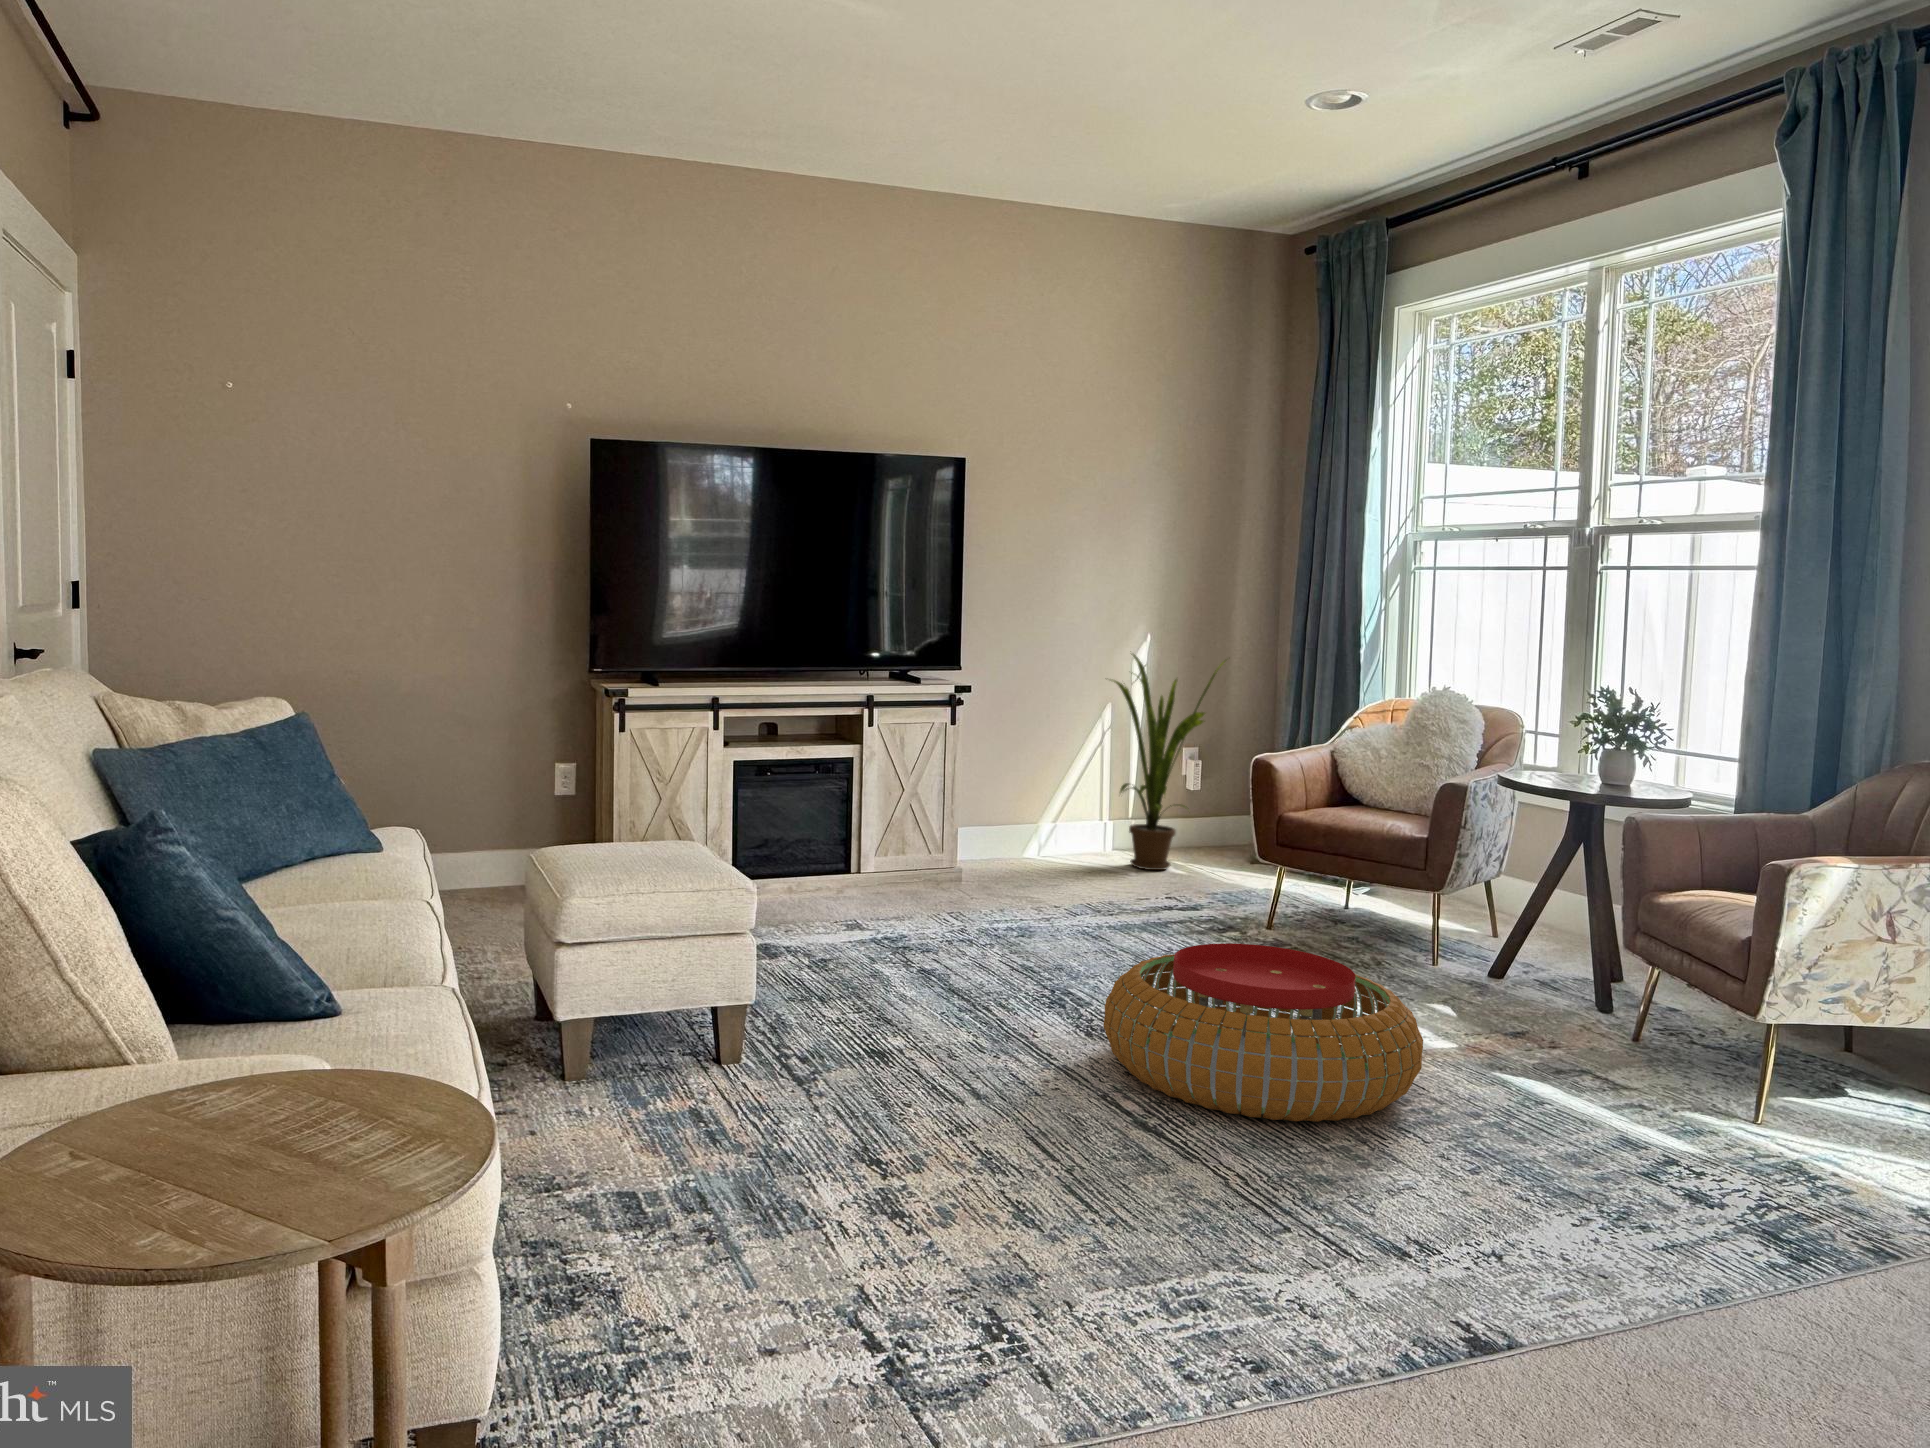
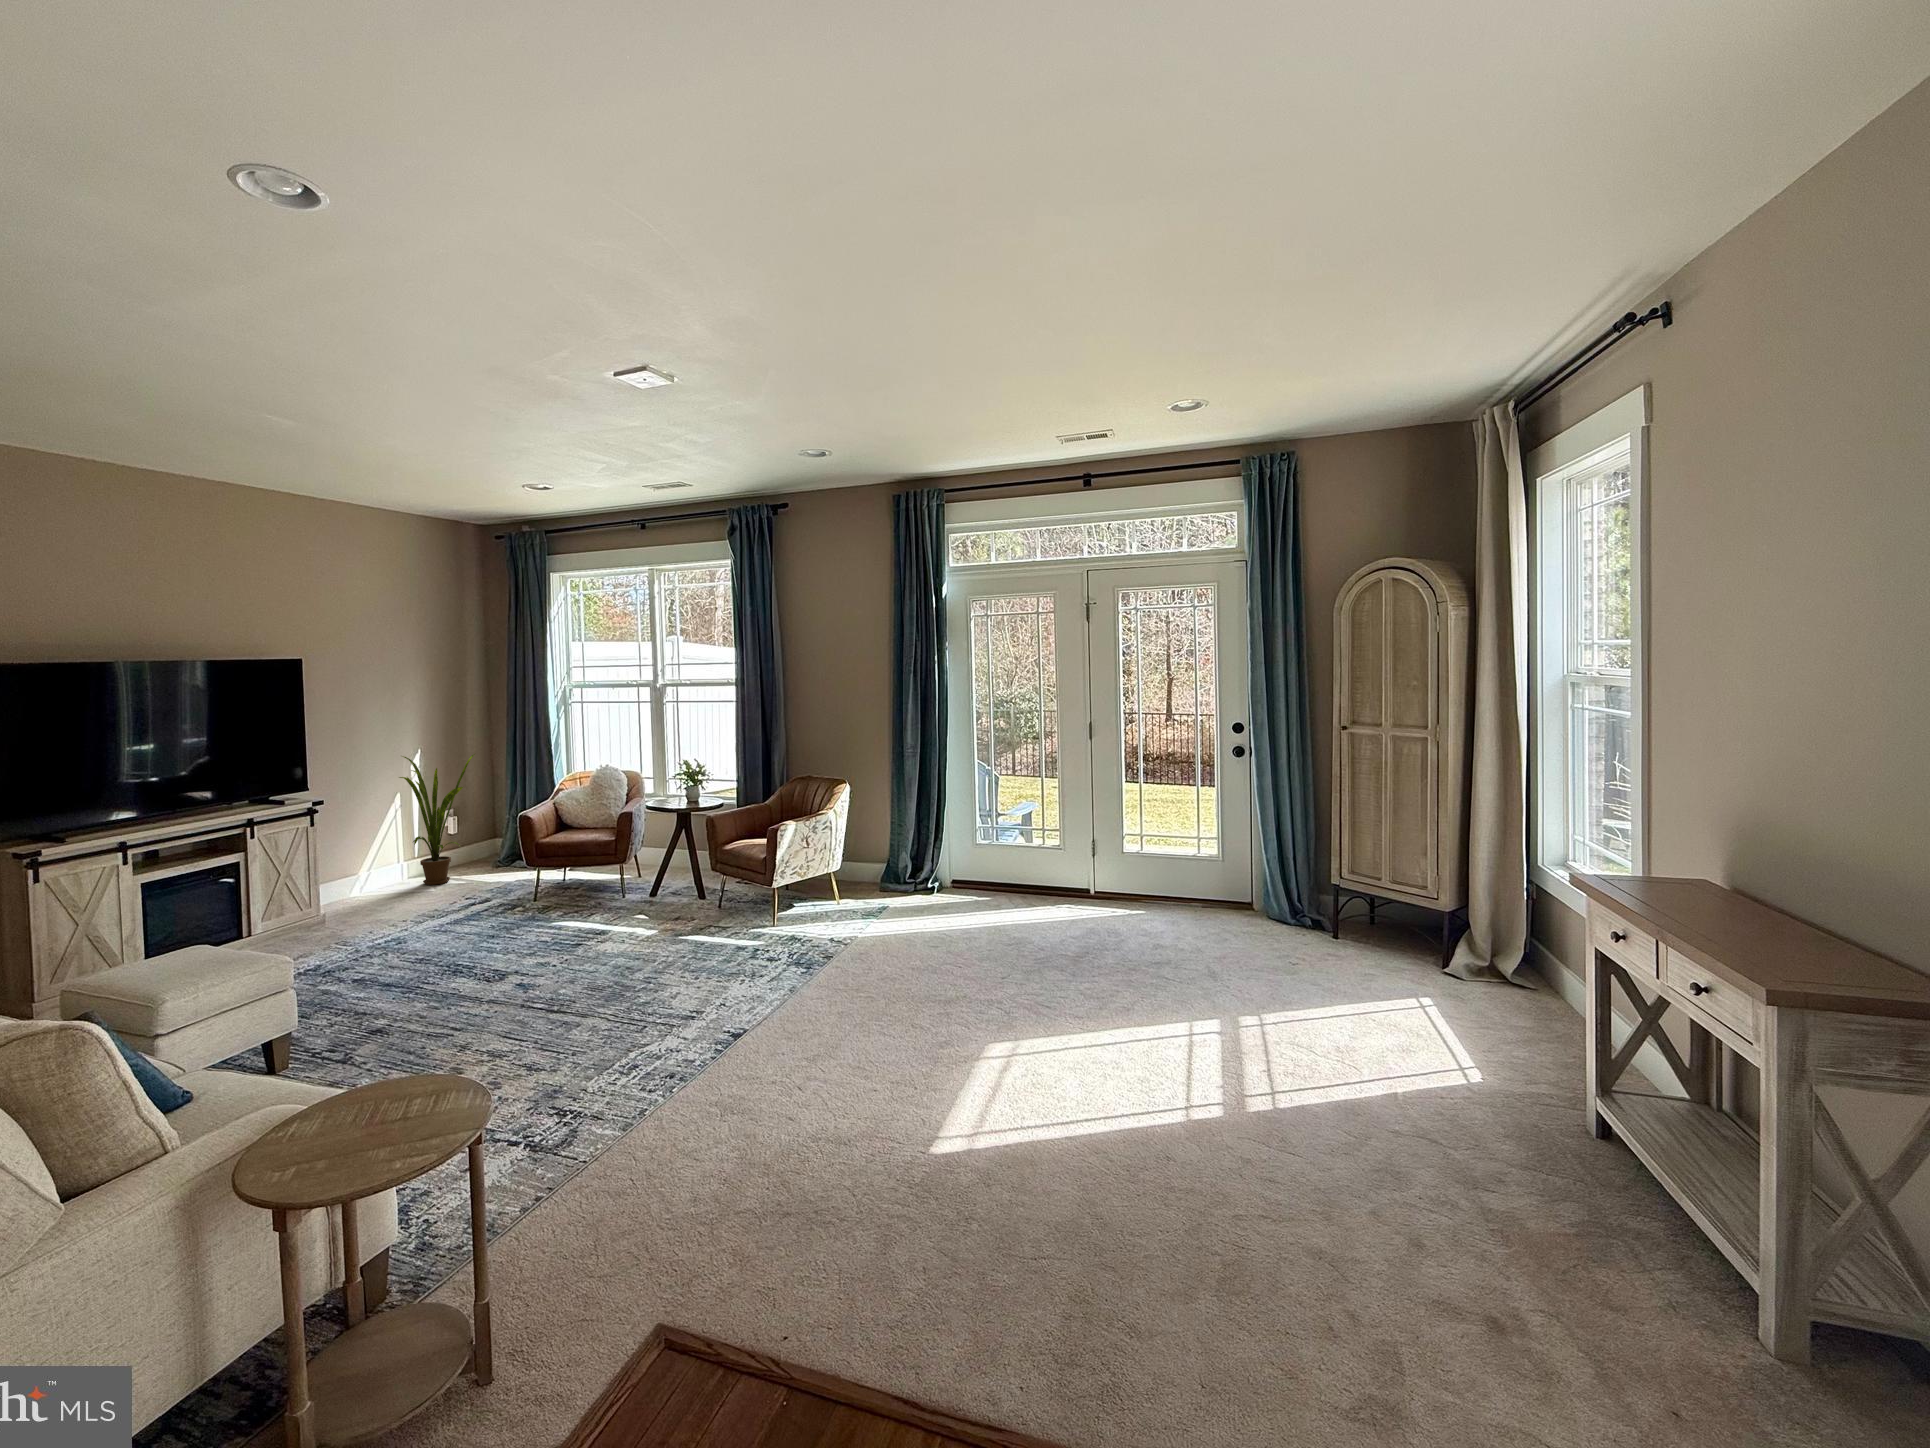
pouf: present [1103,943,1423,1122] -> none [503,908,661,995]

